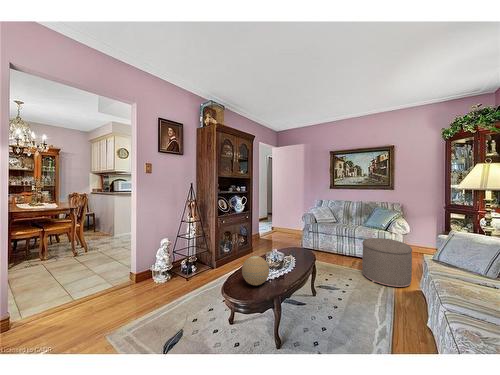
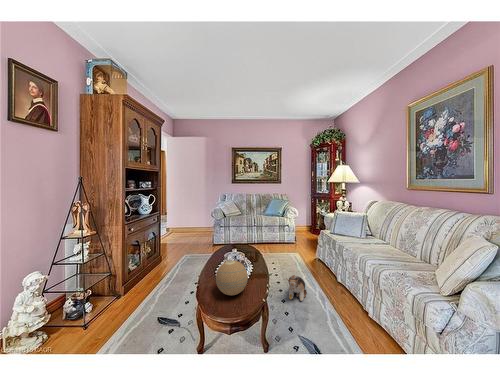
ottoman: present [362,238,412,287] -> none [276,223,310,261]
plush toy: none [333,293,371,326] -> present [287,275,307,301]

